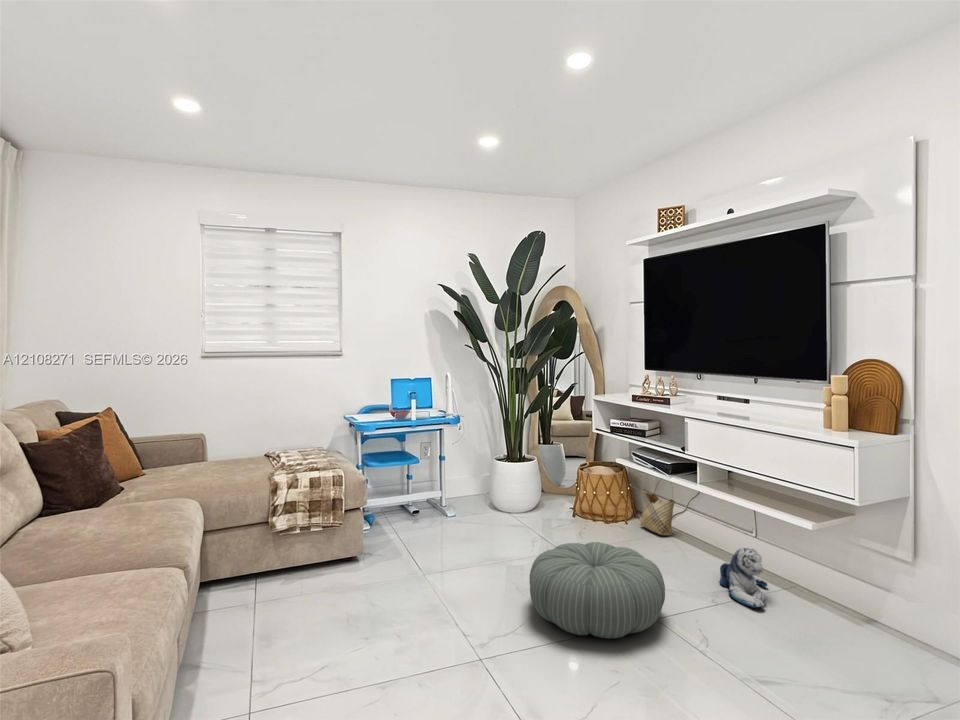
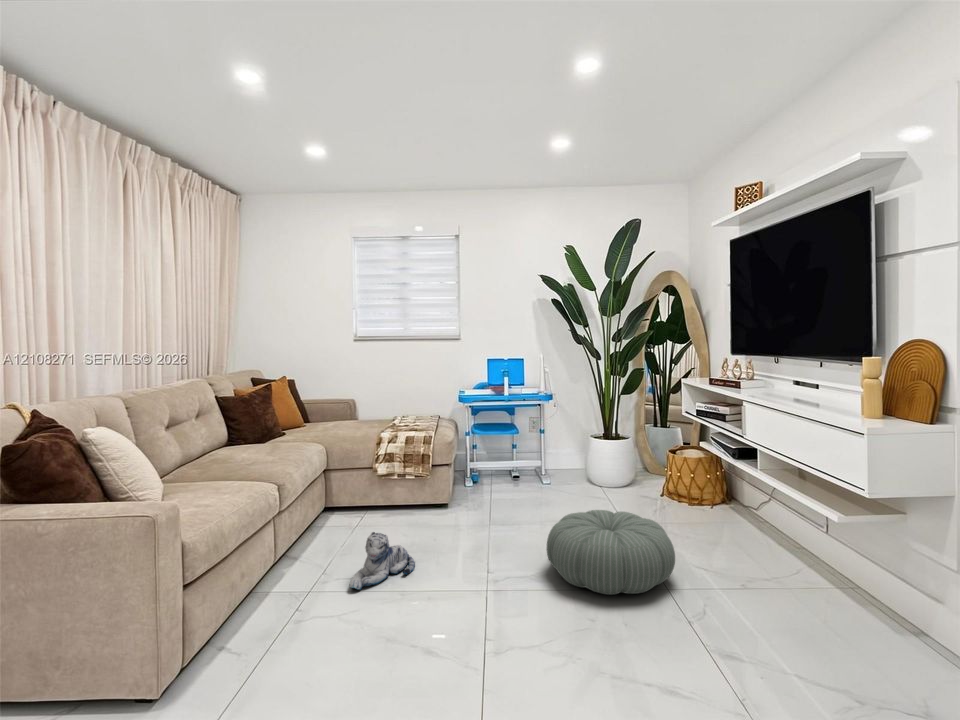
woven basket: present [640,487,675,535] -> none [723,462,755,523]
plush toy: present [719,548,767,608] -> present [349,532,415,589]

